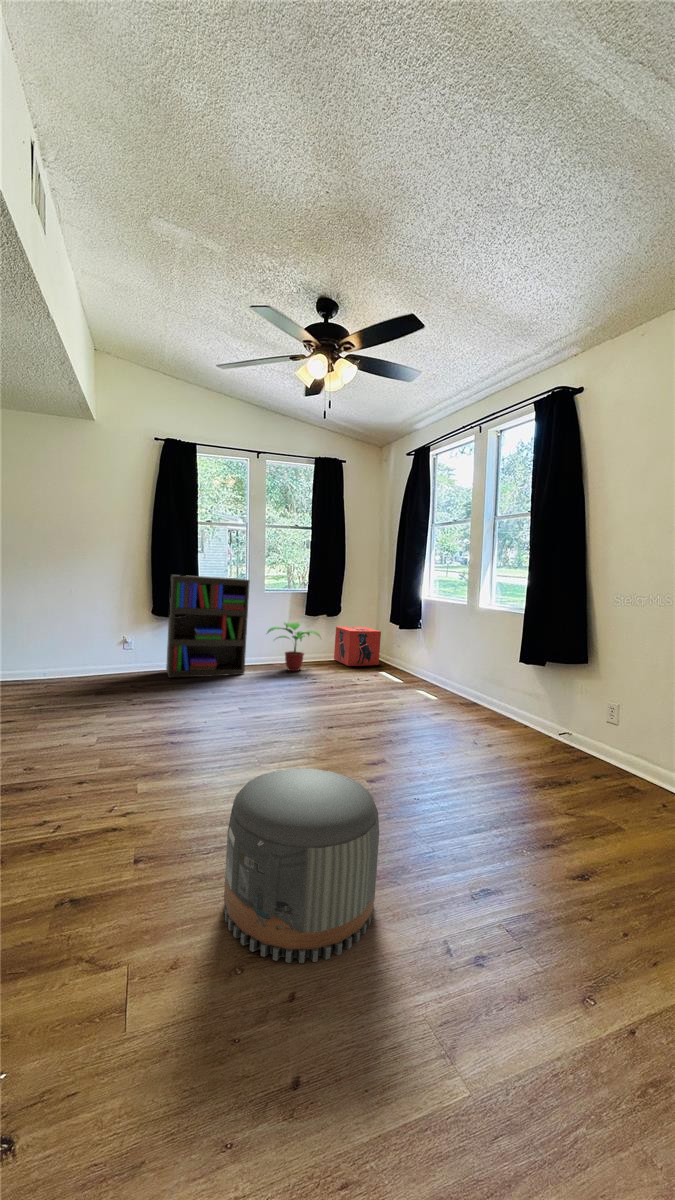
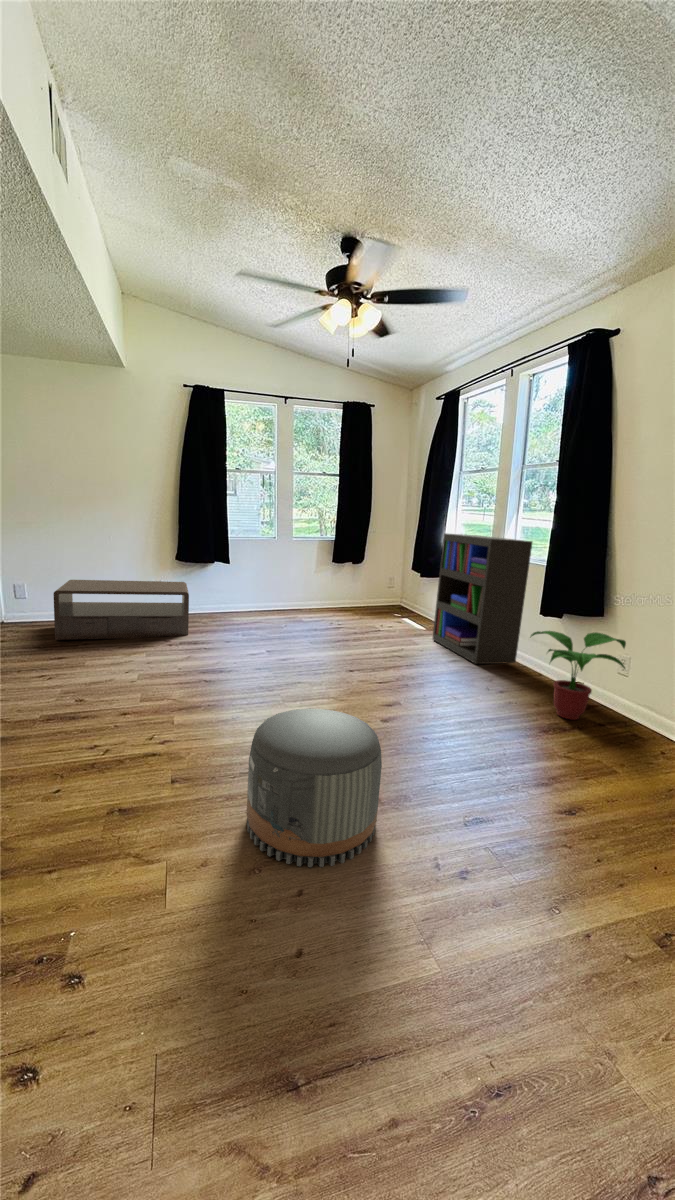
bookshelf: present [166,575,249,677] -> present [433,533,532,664]
potted plant: present [267,623,320,671] -> present [531,631,626,720]
storage box: present [334,627,381,666] -> none [360,574,407,613]
coffee table: none [5,635,156,701] -> present [53,580,189,640]

